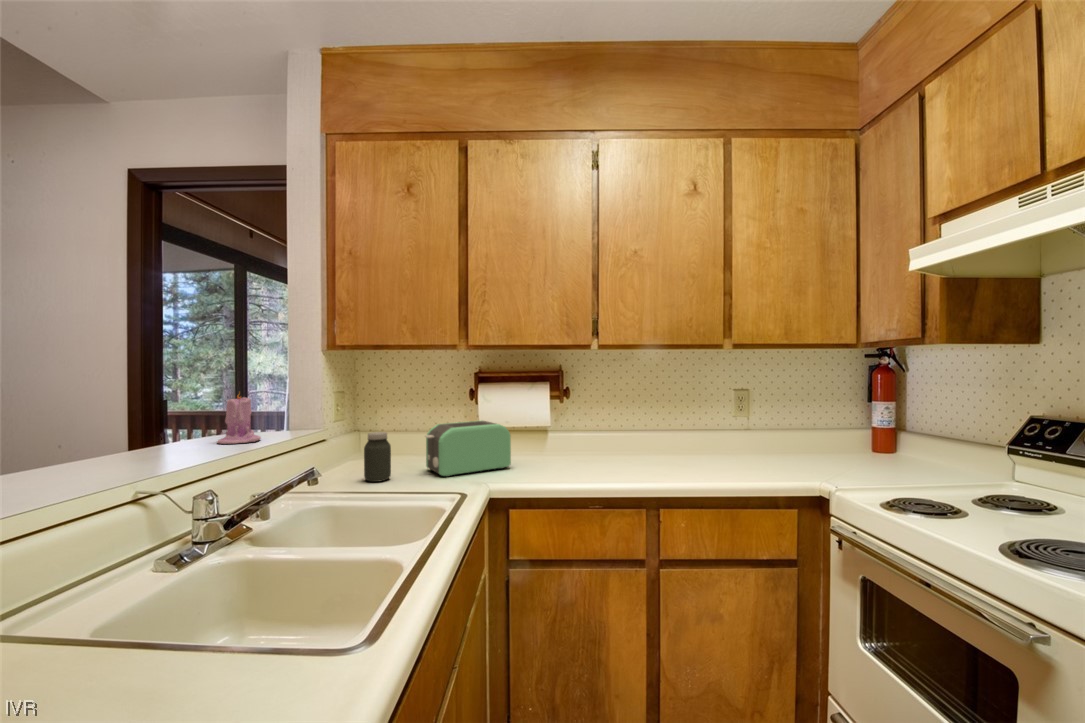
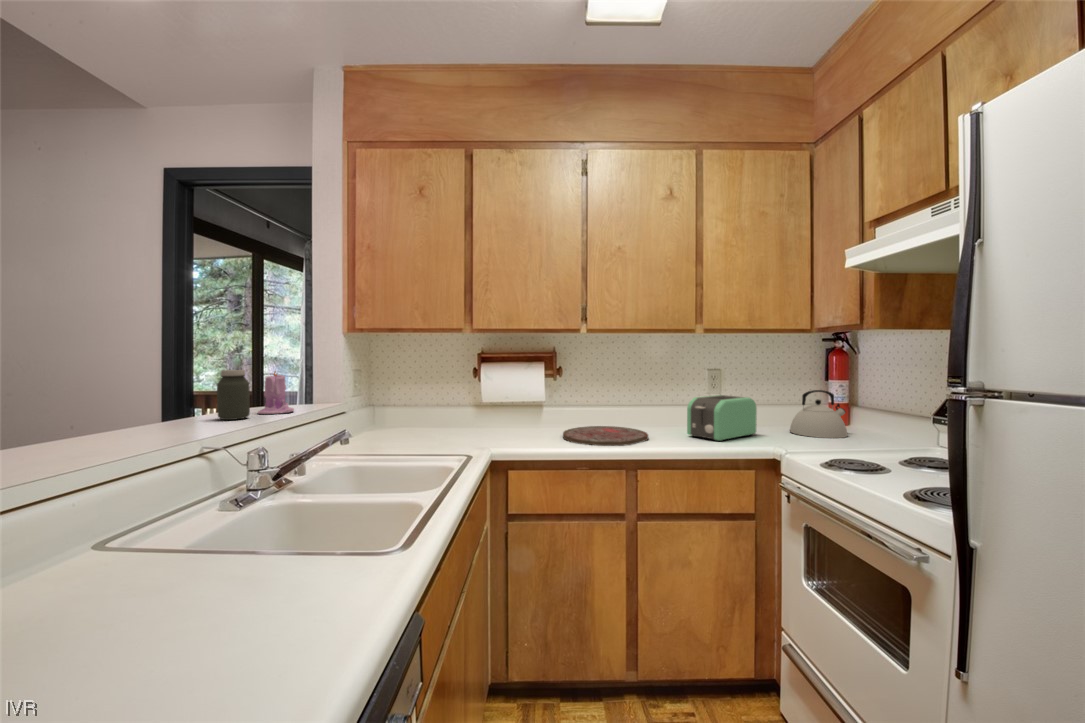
kettle: none [832,413,900,469] -> present [790,390,847,438]
toaster: present [425,421,511,477] -> present [687,395,757,441]
jar: present [364,432,391,482] -> present [217,370,250,420]
cutting board: none [572,453,671,480] -> present [563,426,648,446]

